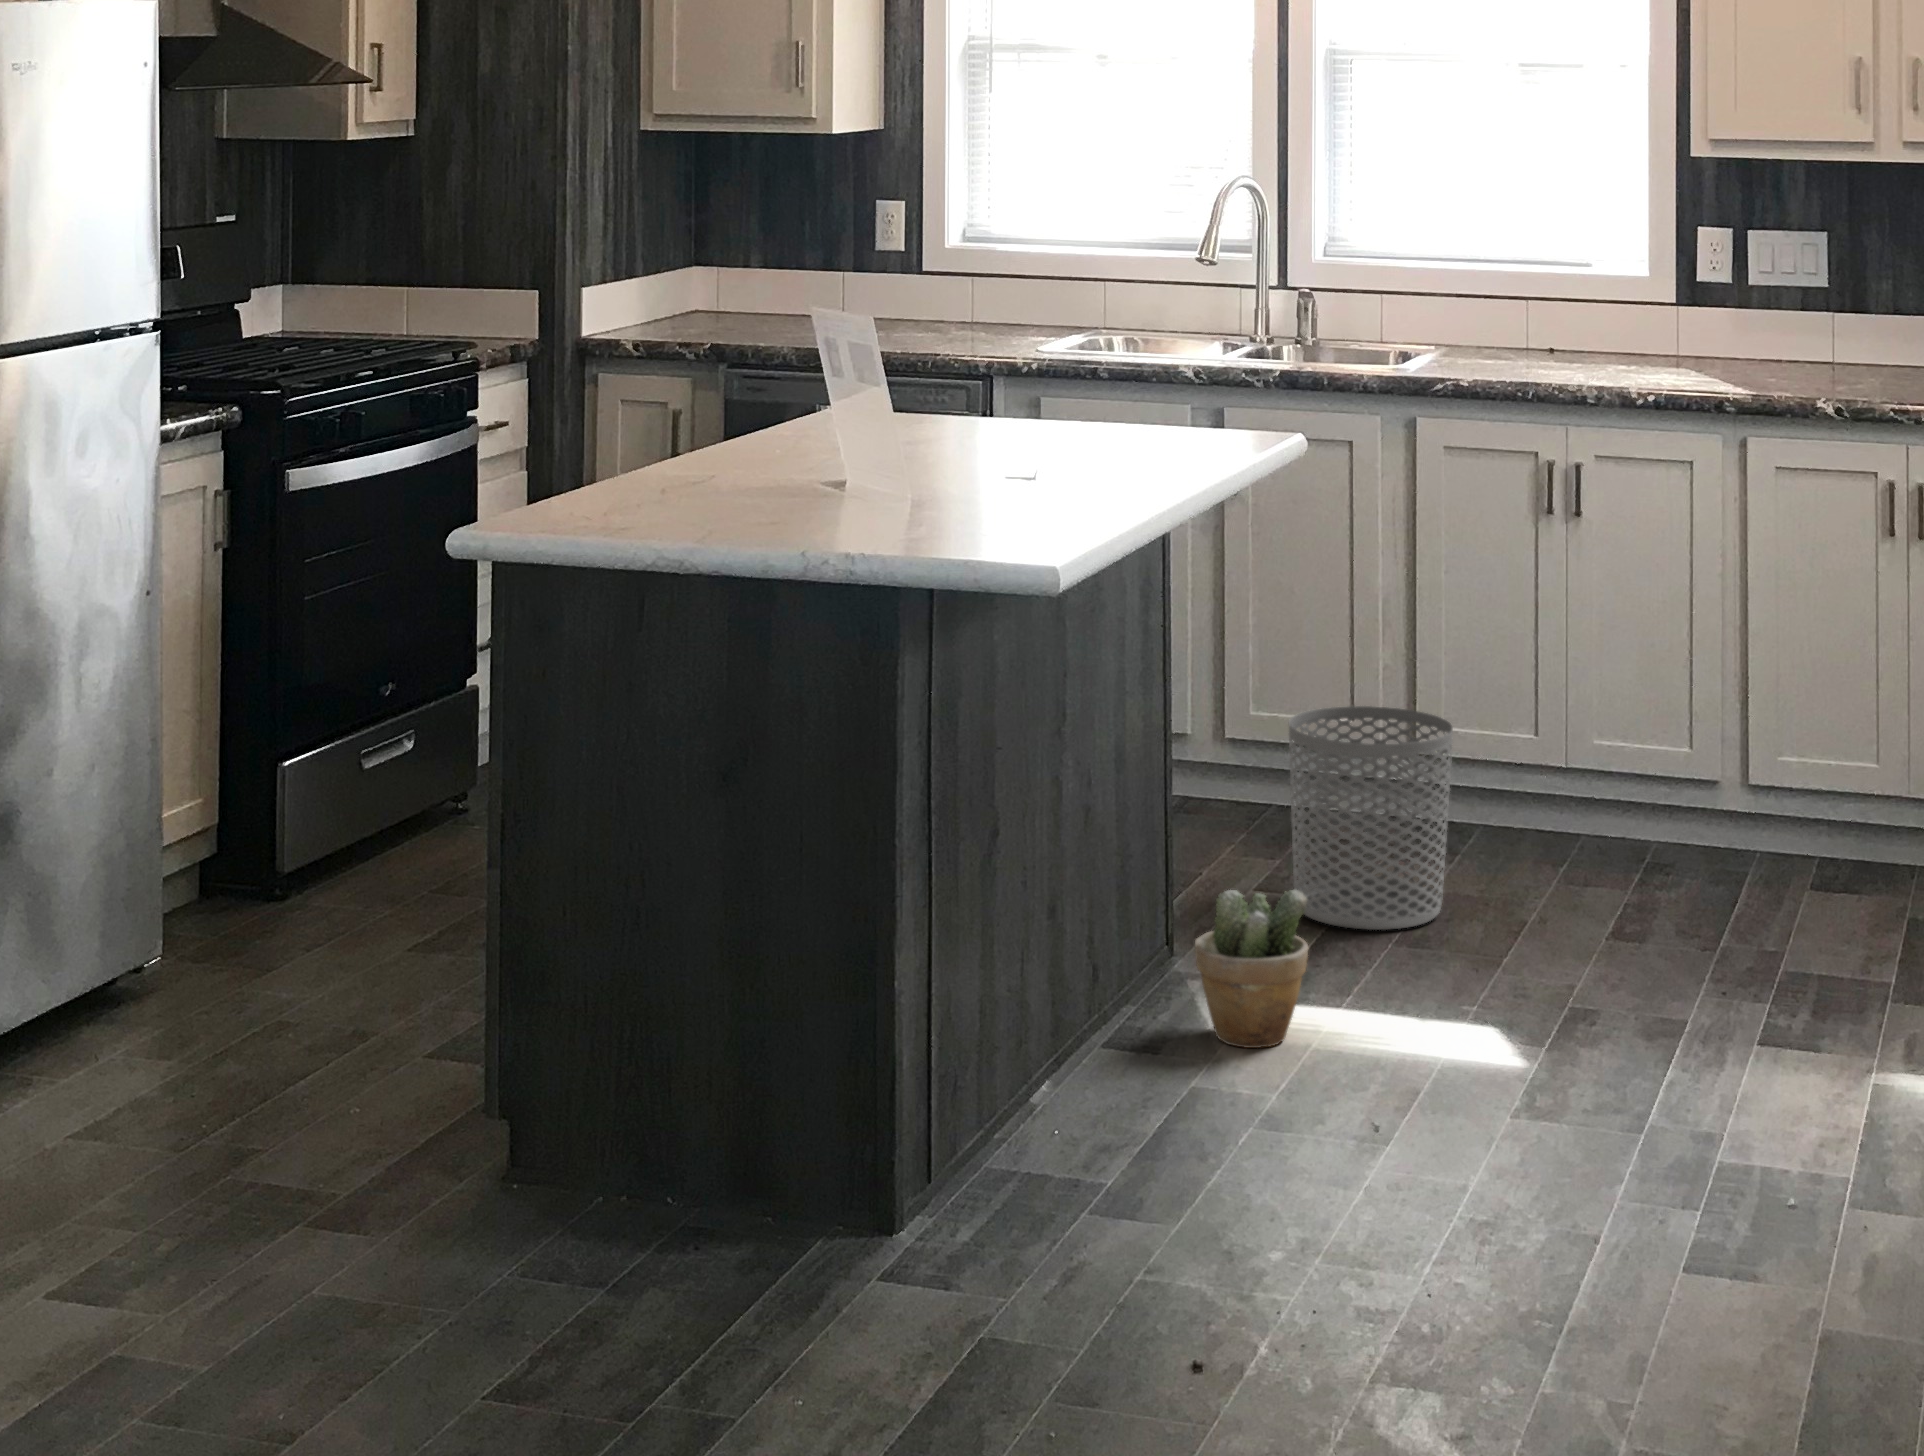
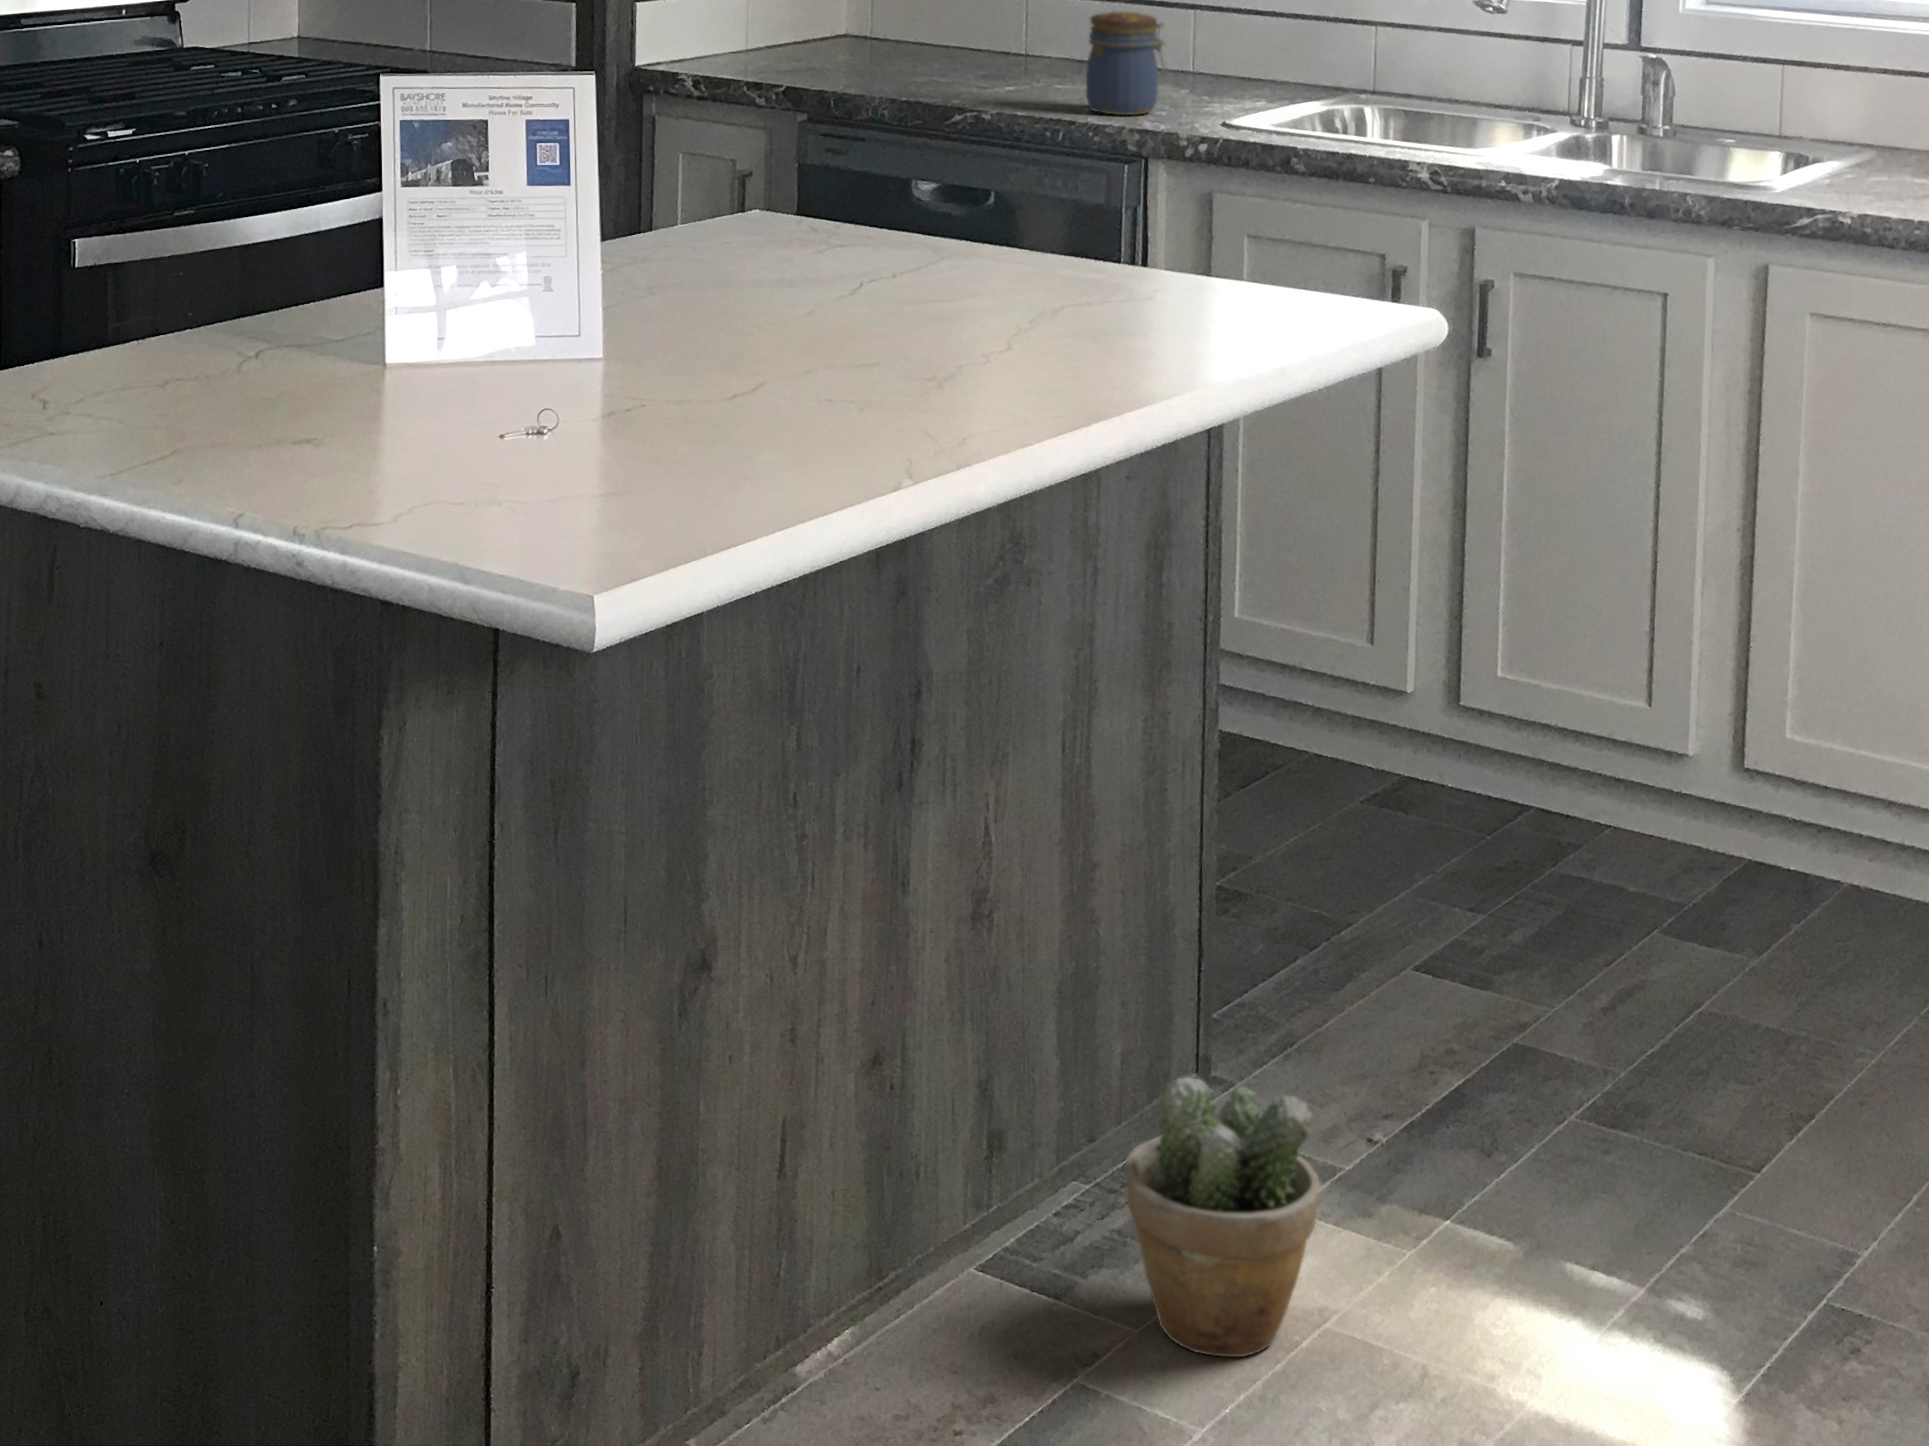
jar: none [932,278,986,350] -> present [1086,12,1165,115]
waste bin: present [1289,706,1453,930] -> none [1445,730,1721,1120]

